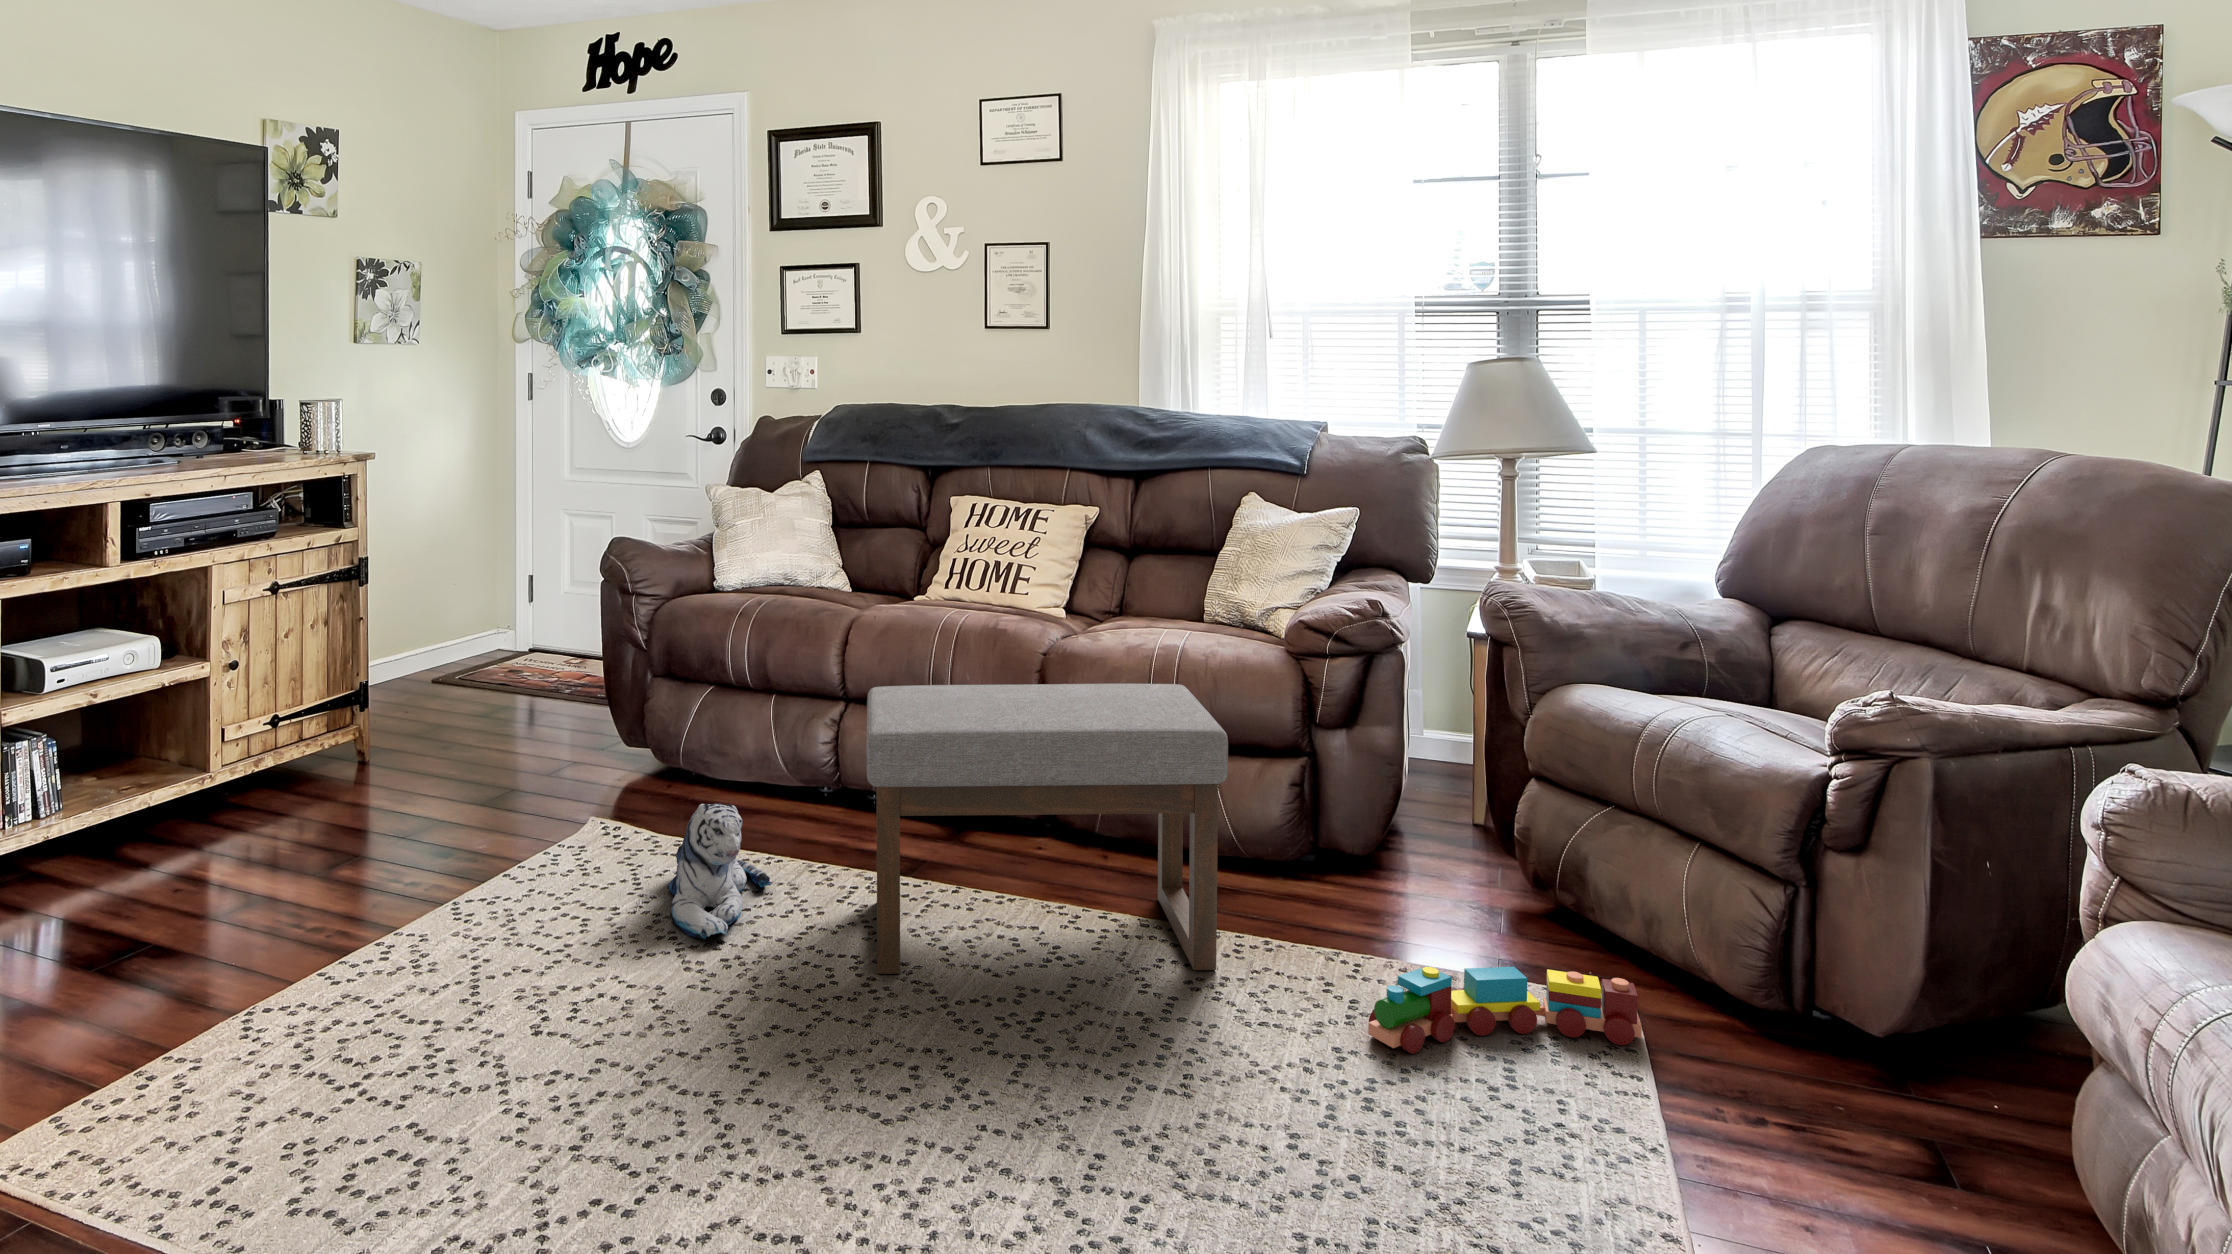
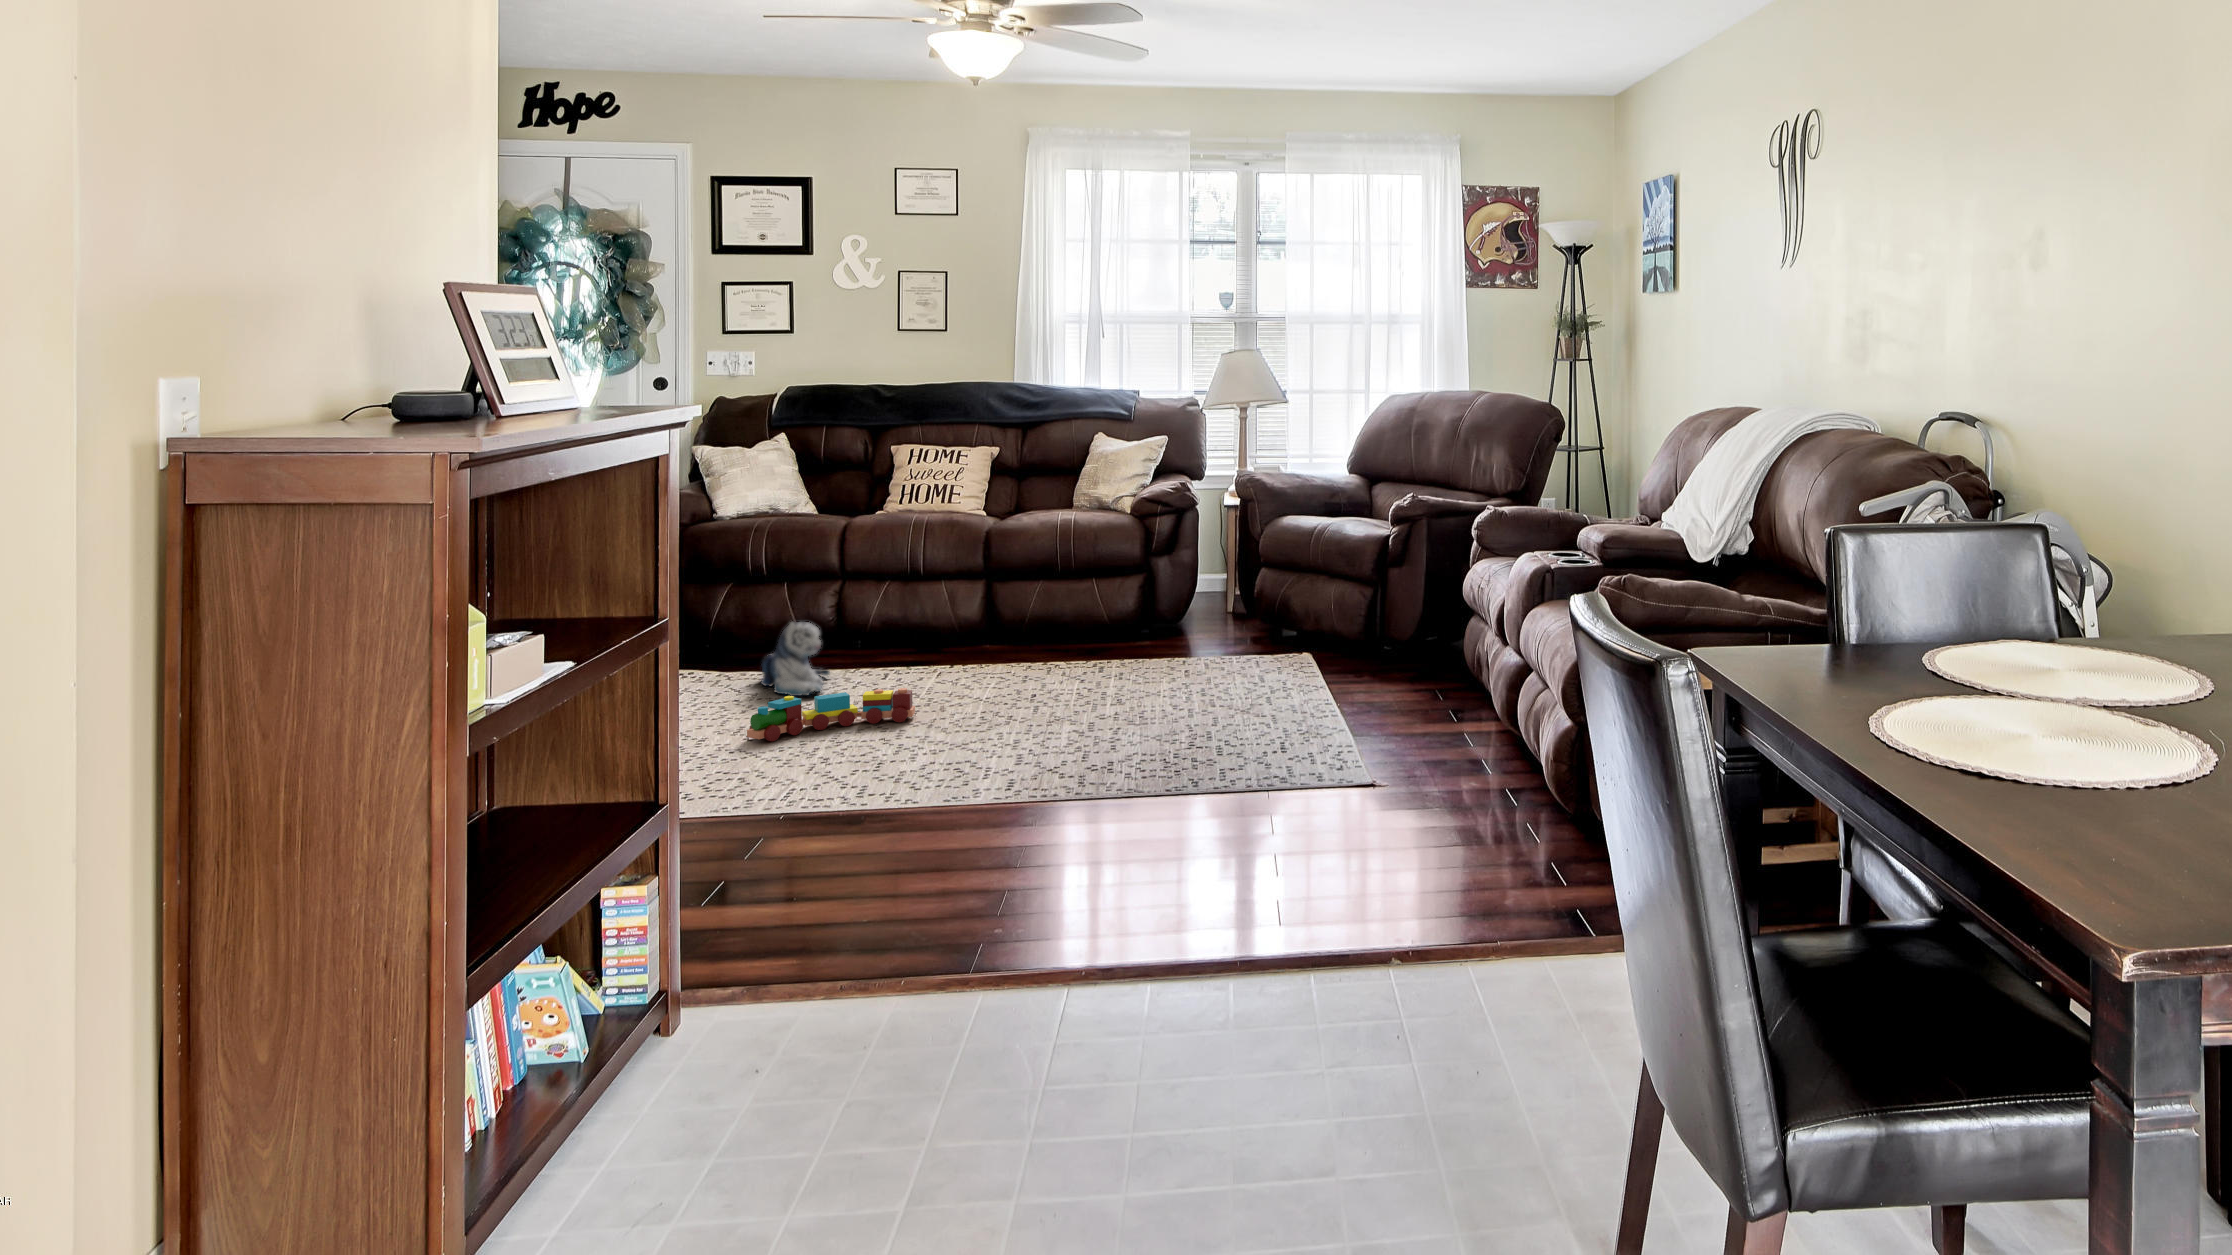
ottoman: present [867,684,1228,974] -> none [897,530,1117,693]
toy train: present [1368,966,1642,1054] -> present [747,688,915,741]

